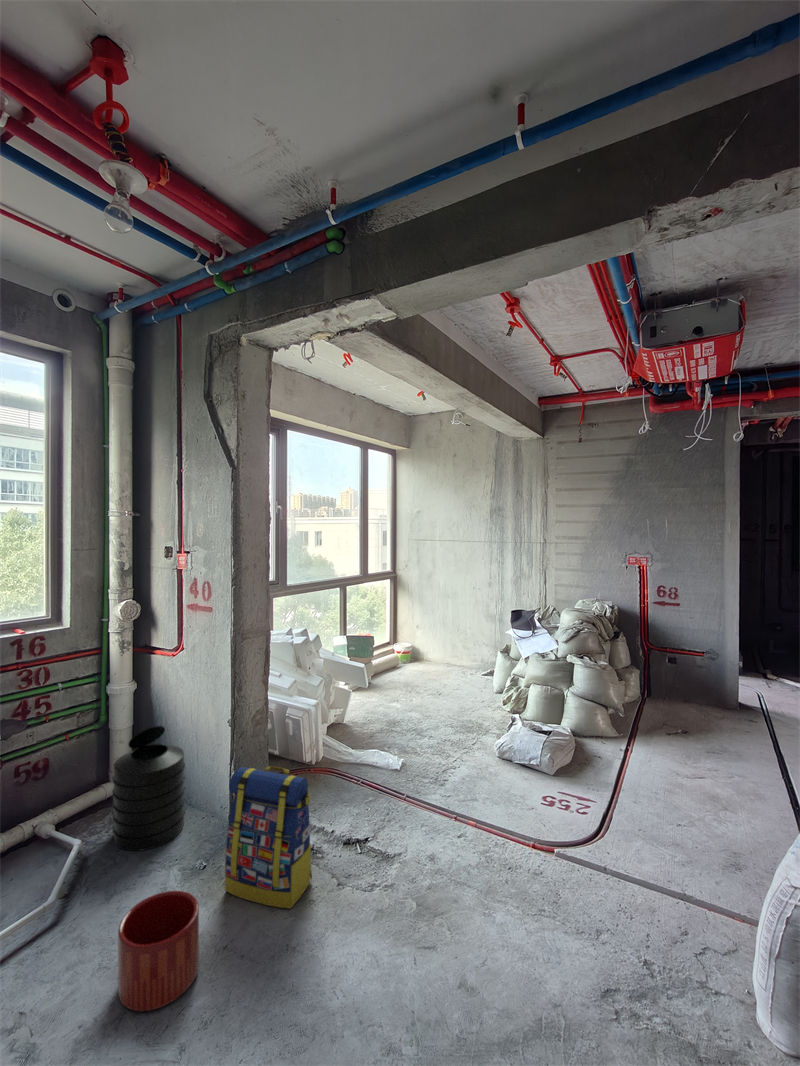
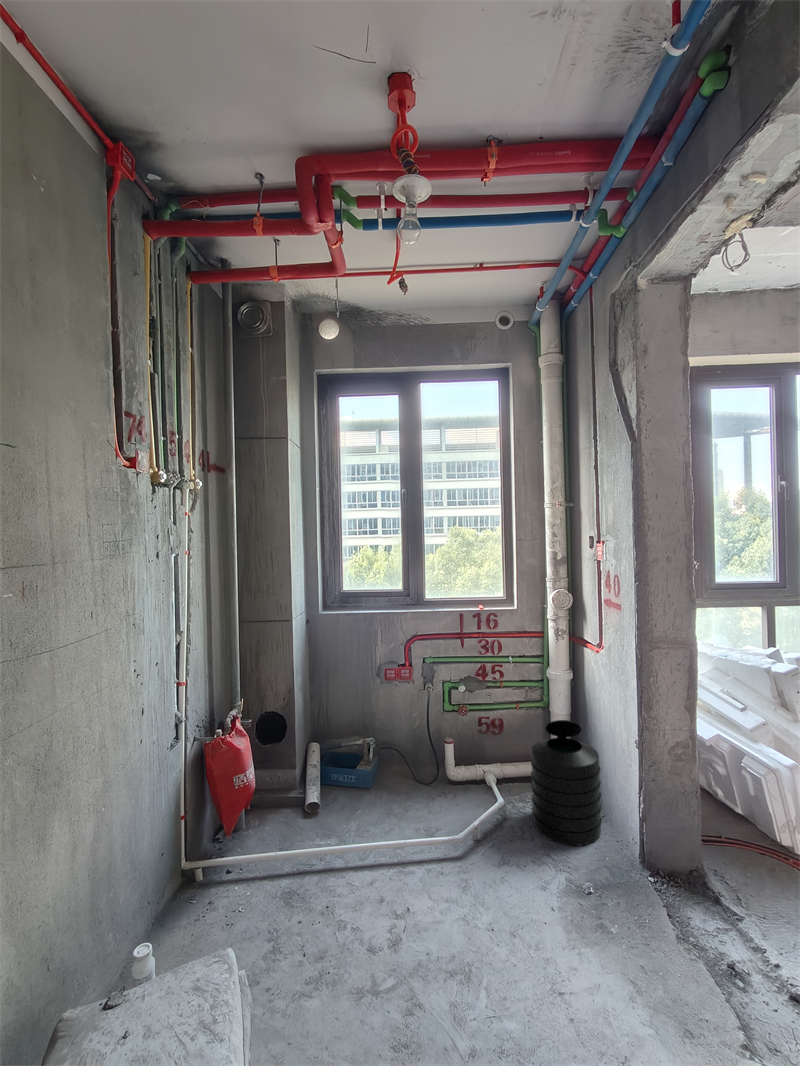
backpack: present [225,766,312,908] -> none [594,799,705,1015]
planter: present [118,891,199,1011] -> none [454,879,529,998]

